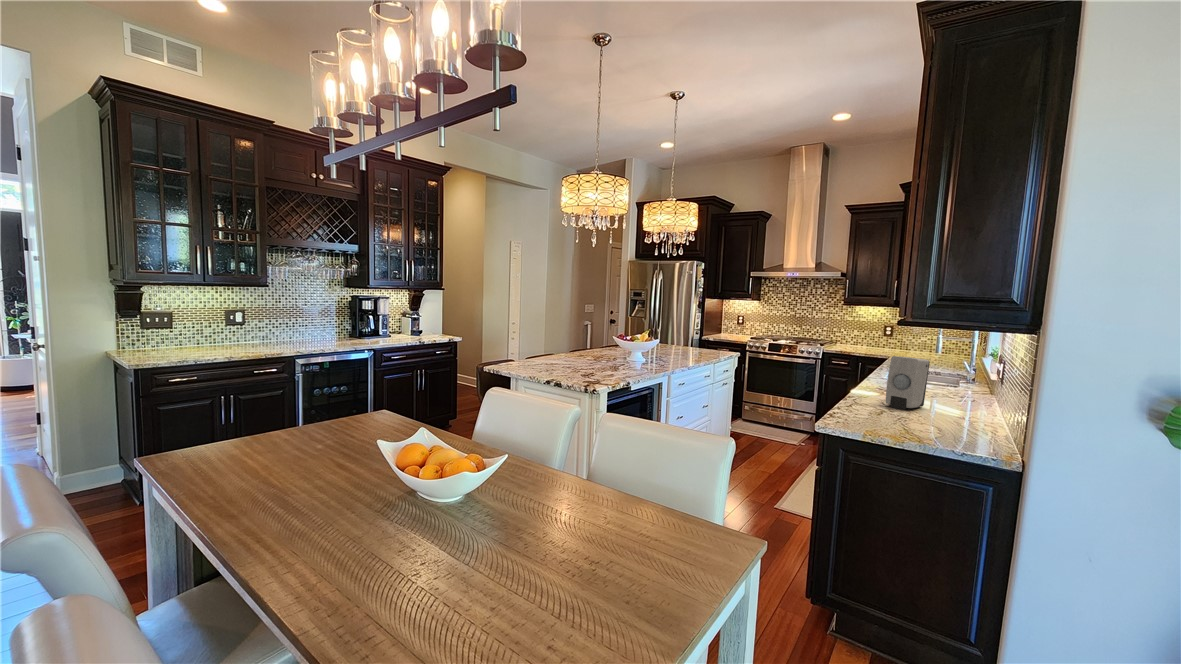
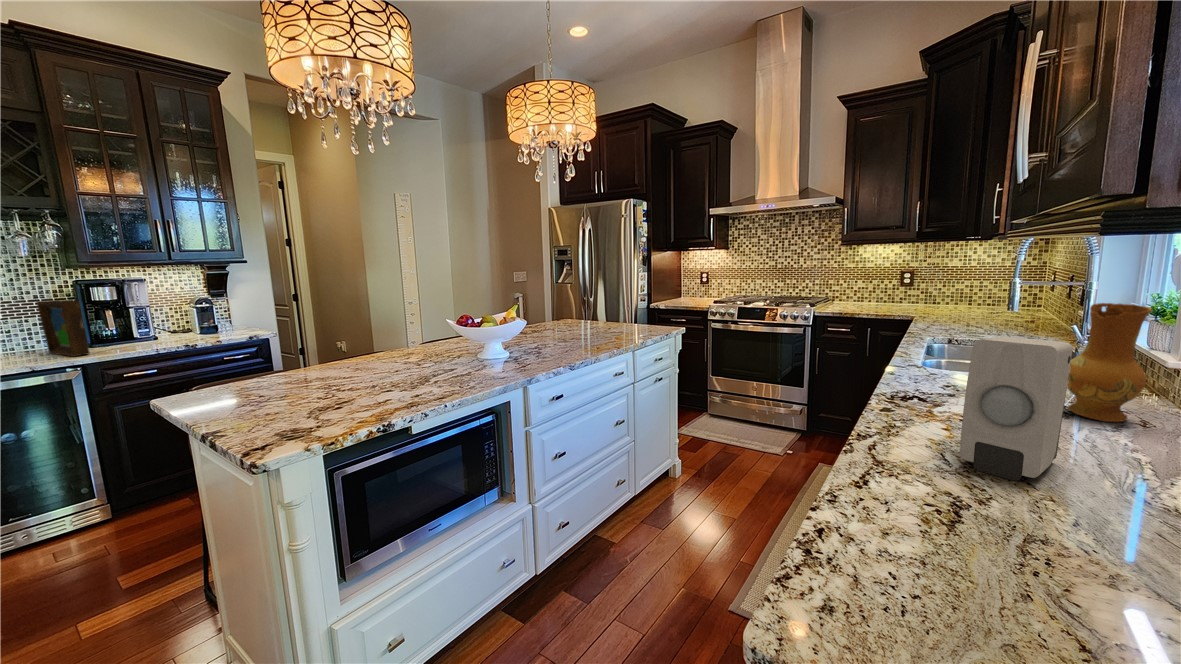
picture frame: none [332,307,363,343] -> present [37,300,89,356]
ceramic jug: none [941,348,974,401] -> present [1067,303,1152,422]

